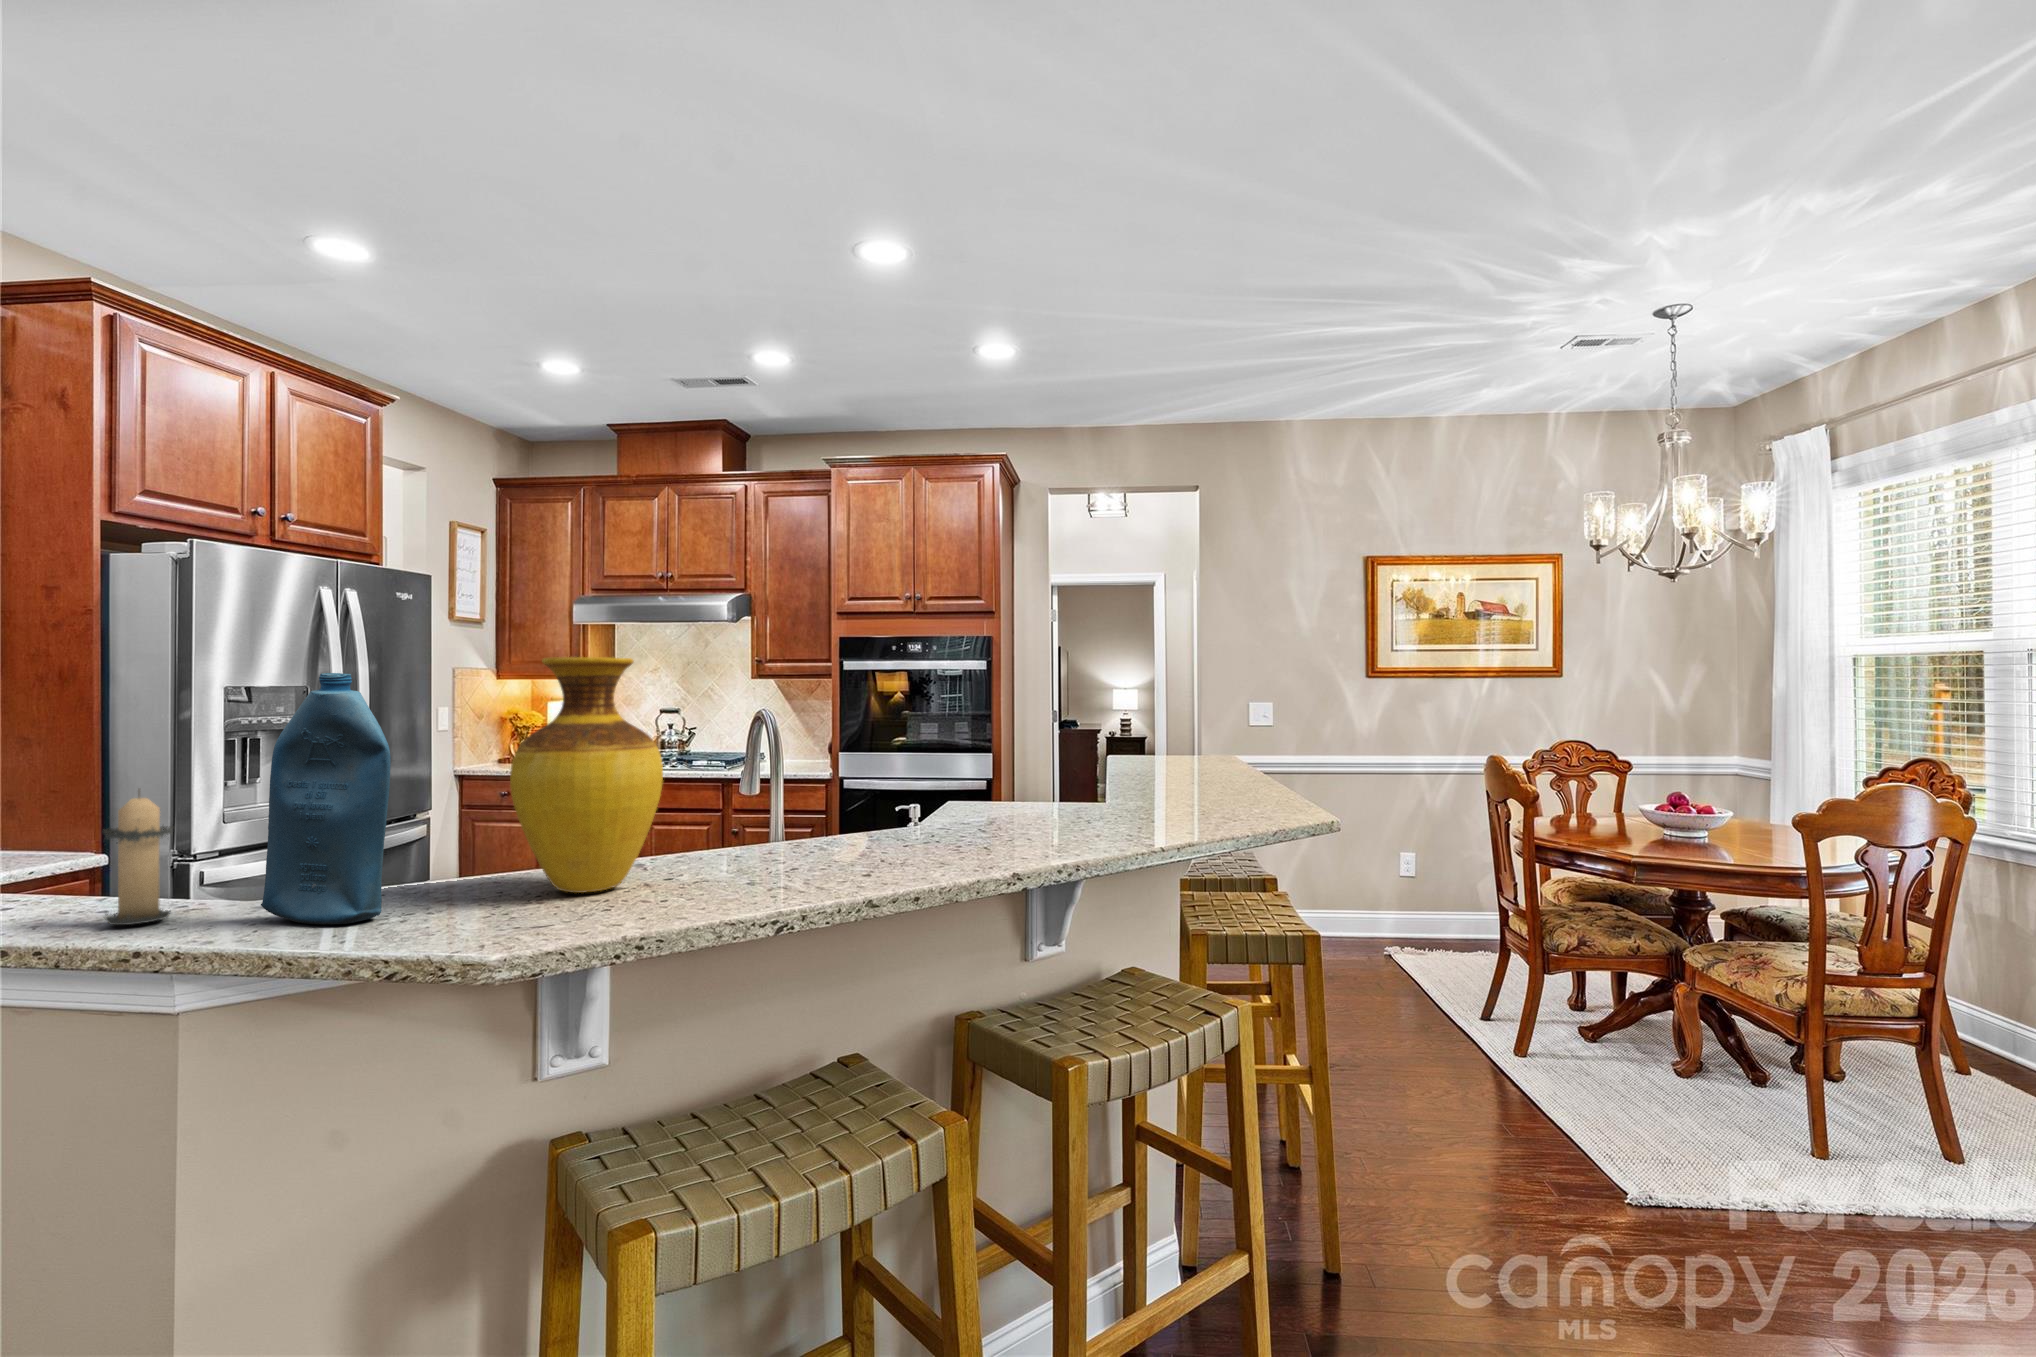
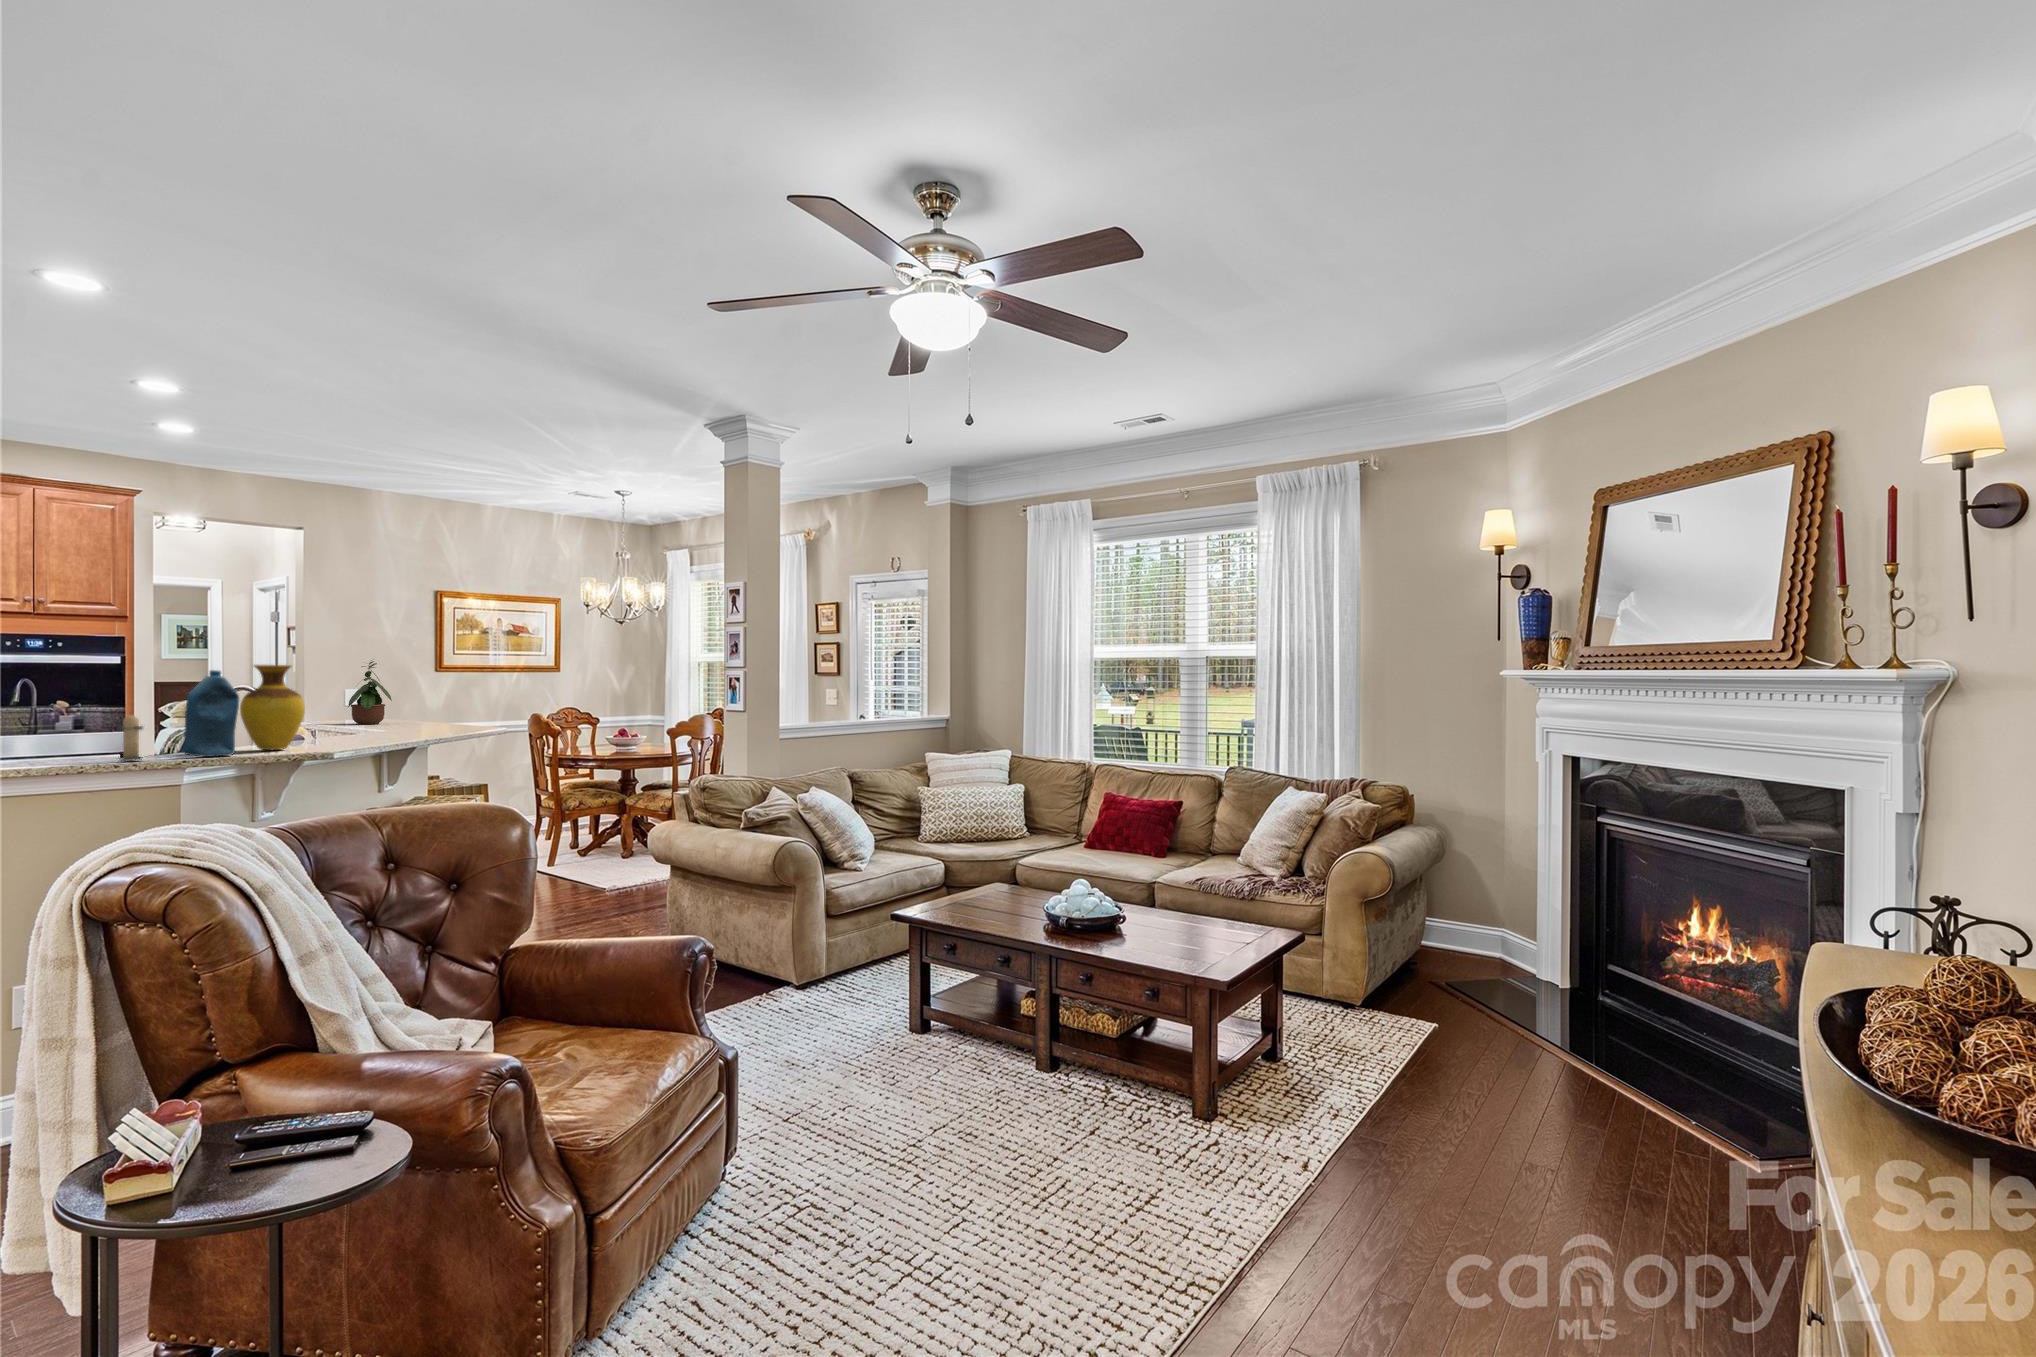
potted plant: none [1136,654,1211,771] -> present [348,661,392,724]

